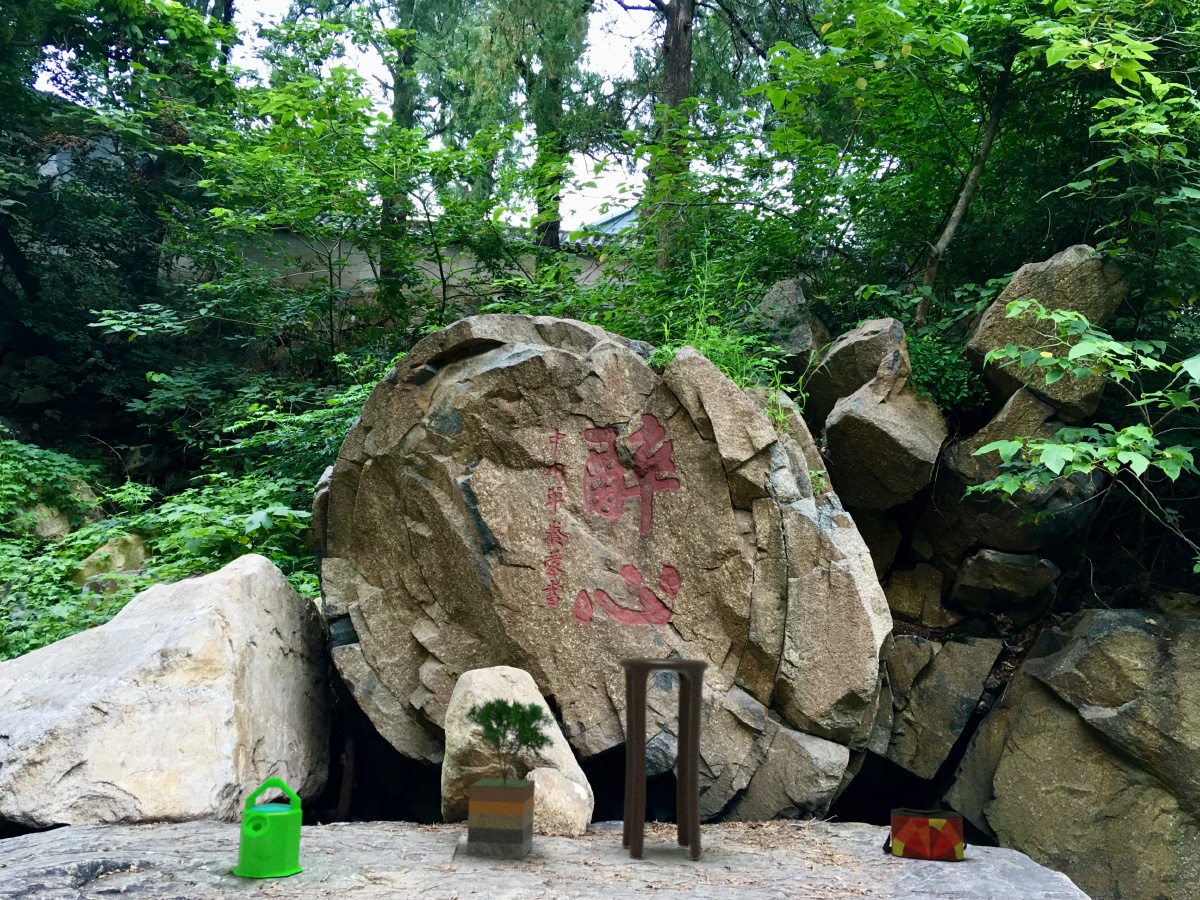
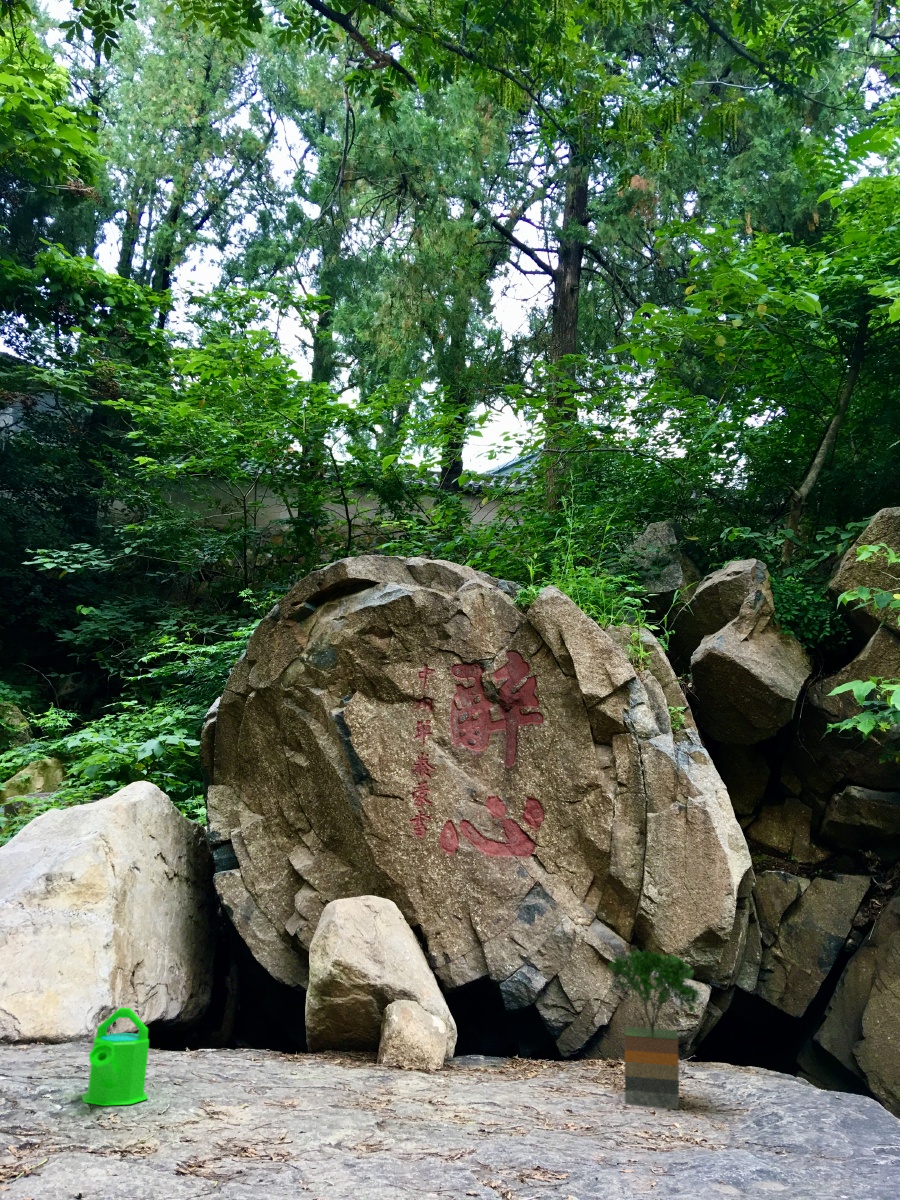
stool: present [619,658,709,860] -> none [465,894,552,1098]
potted tree: present [465,698,555,859] -> present [609,951,701,1109]
bag: present [882,808,967,862] -> none [727,1049,813,1107]

